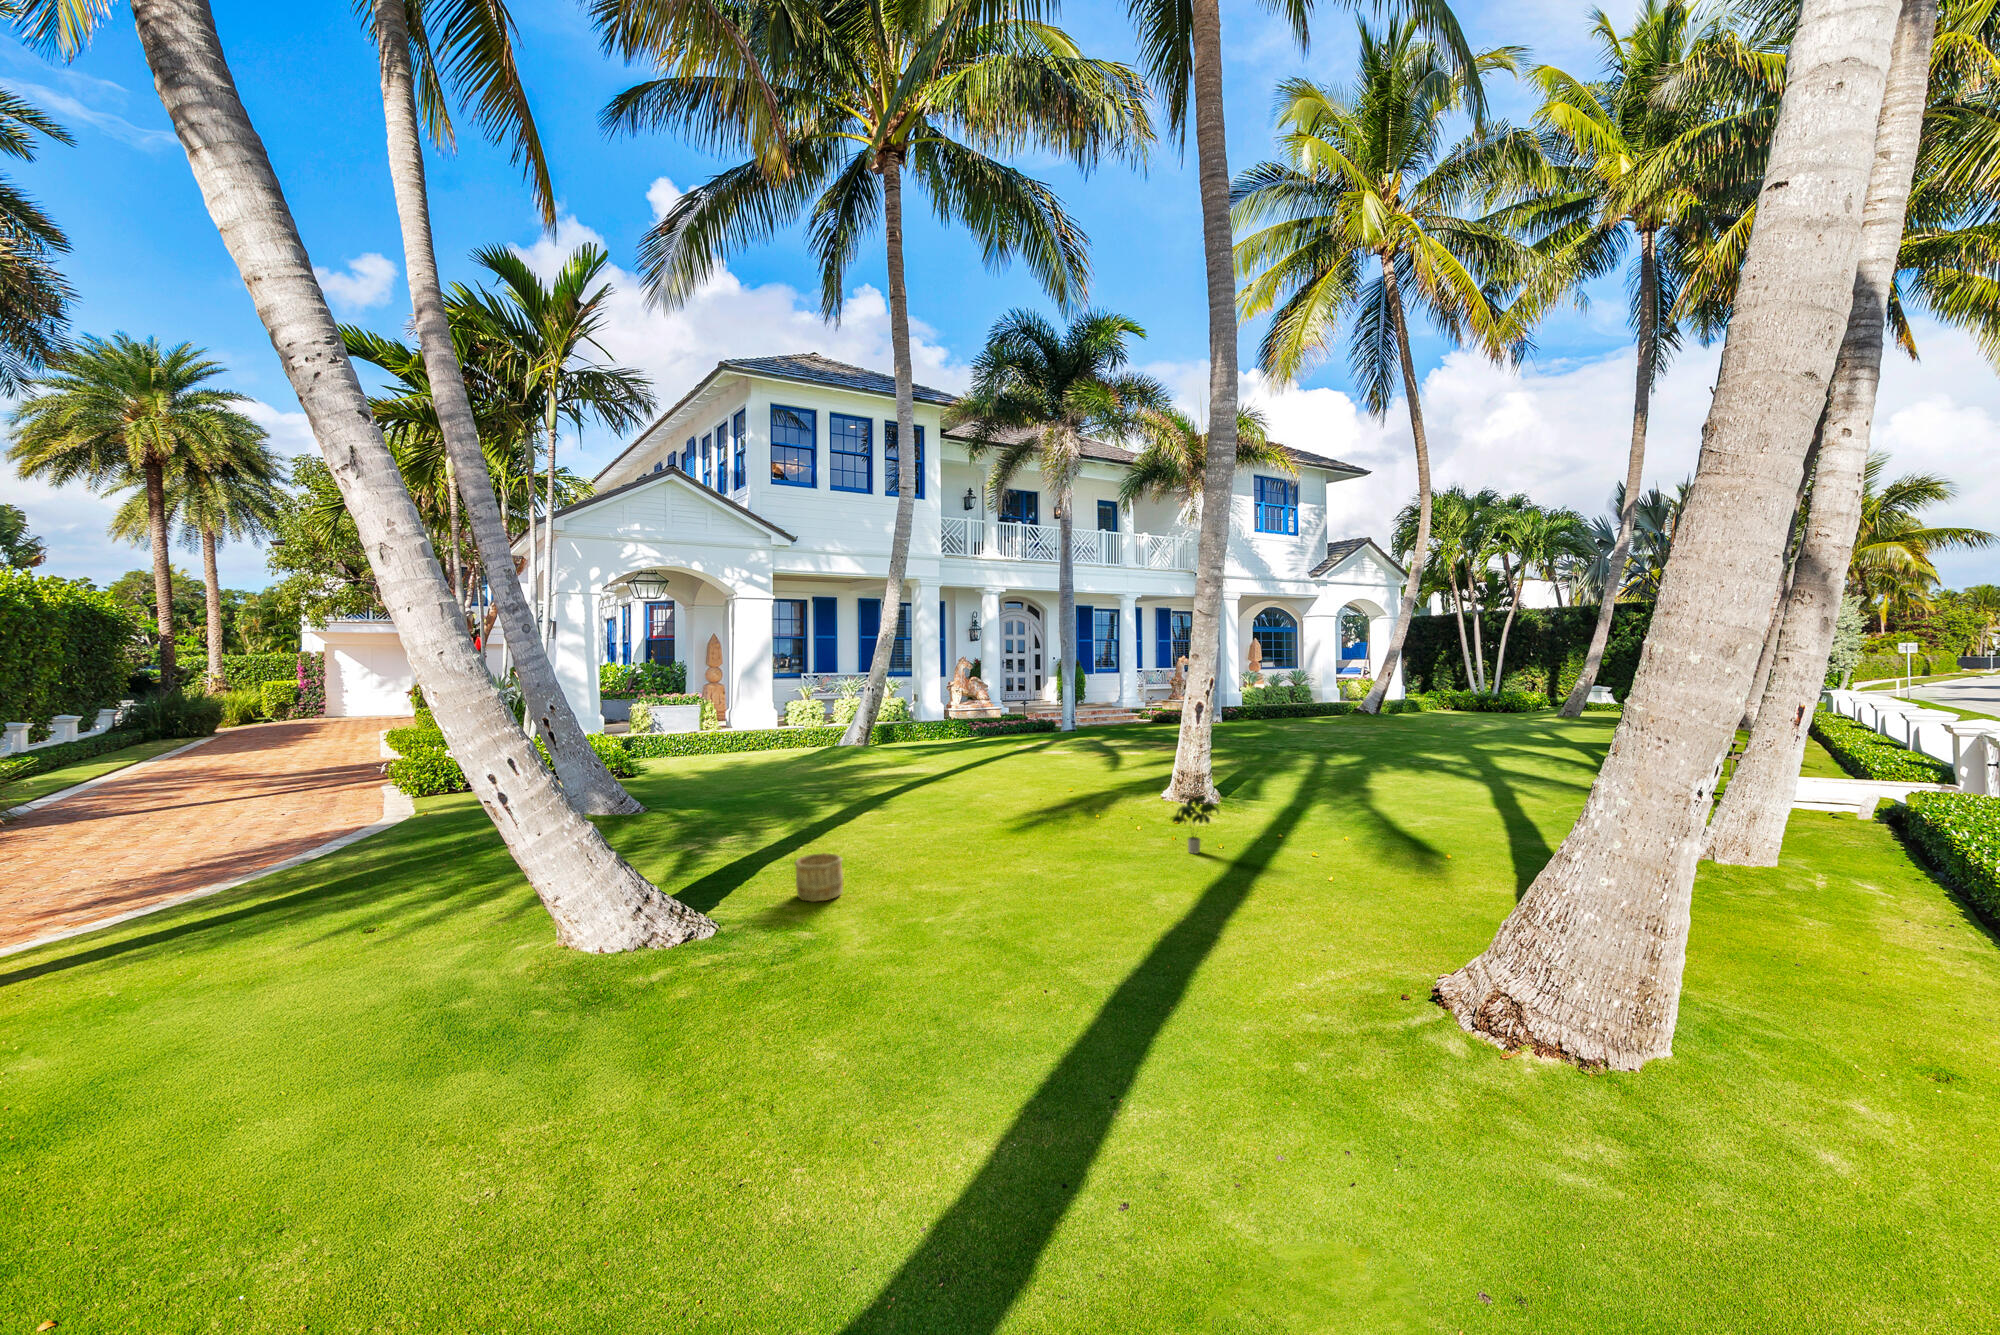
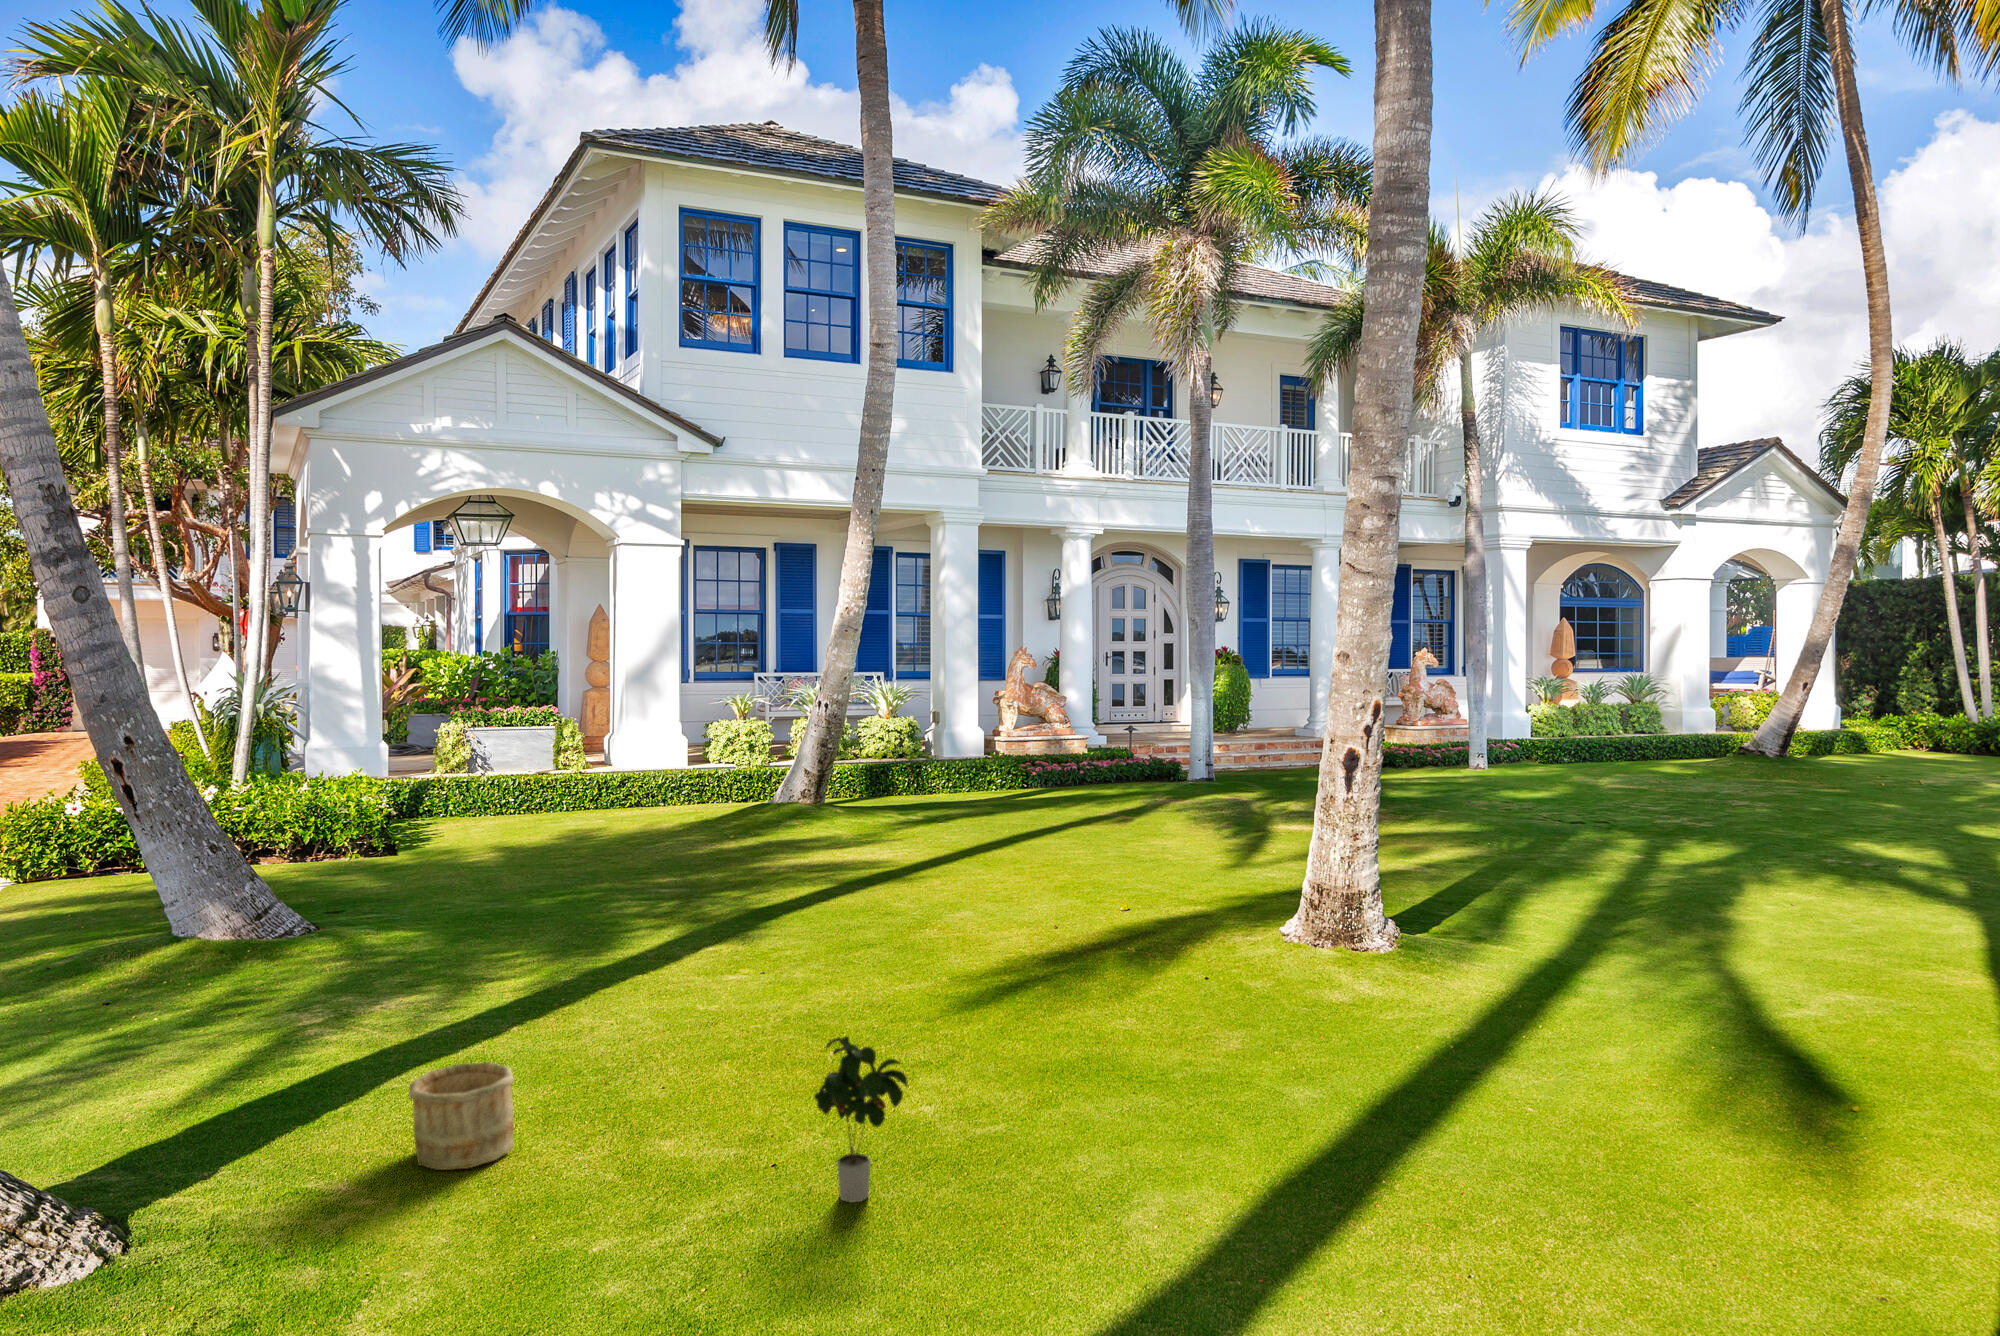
potted plant: present [1172,794,1219,854] -> present [814,1036,908,1203]

